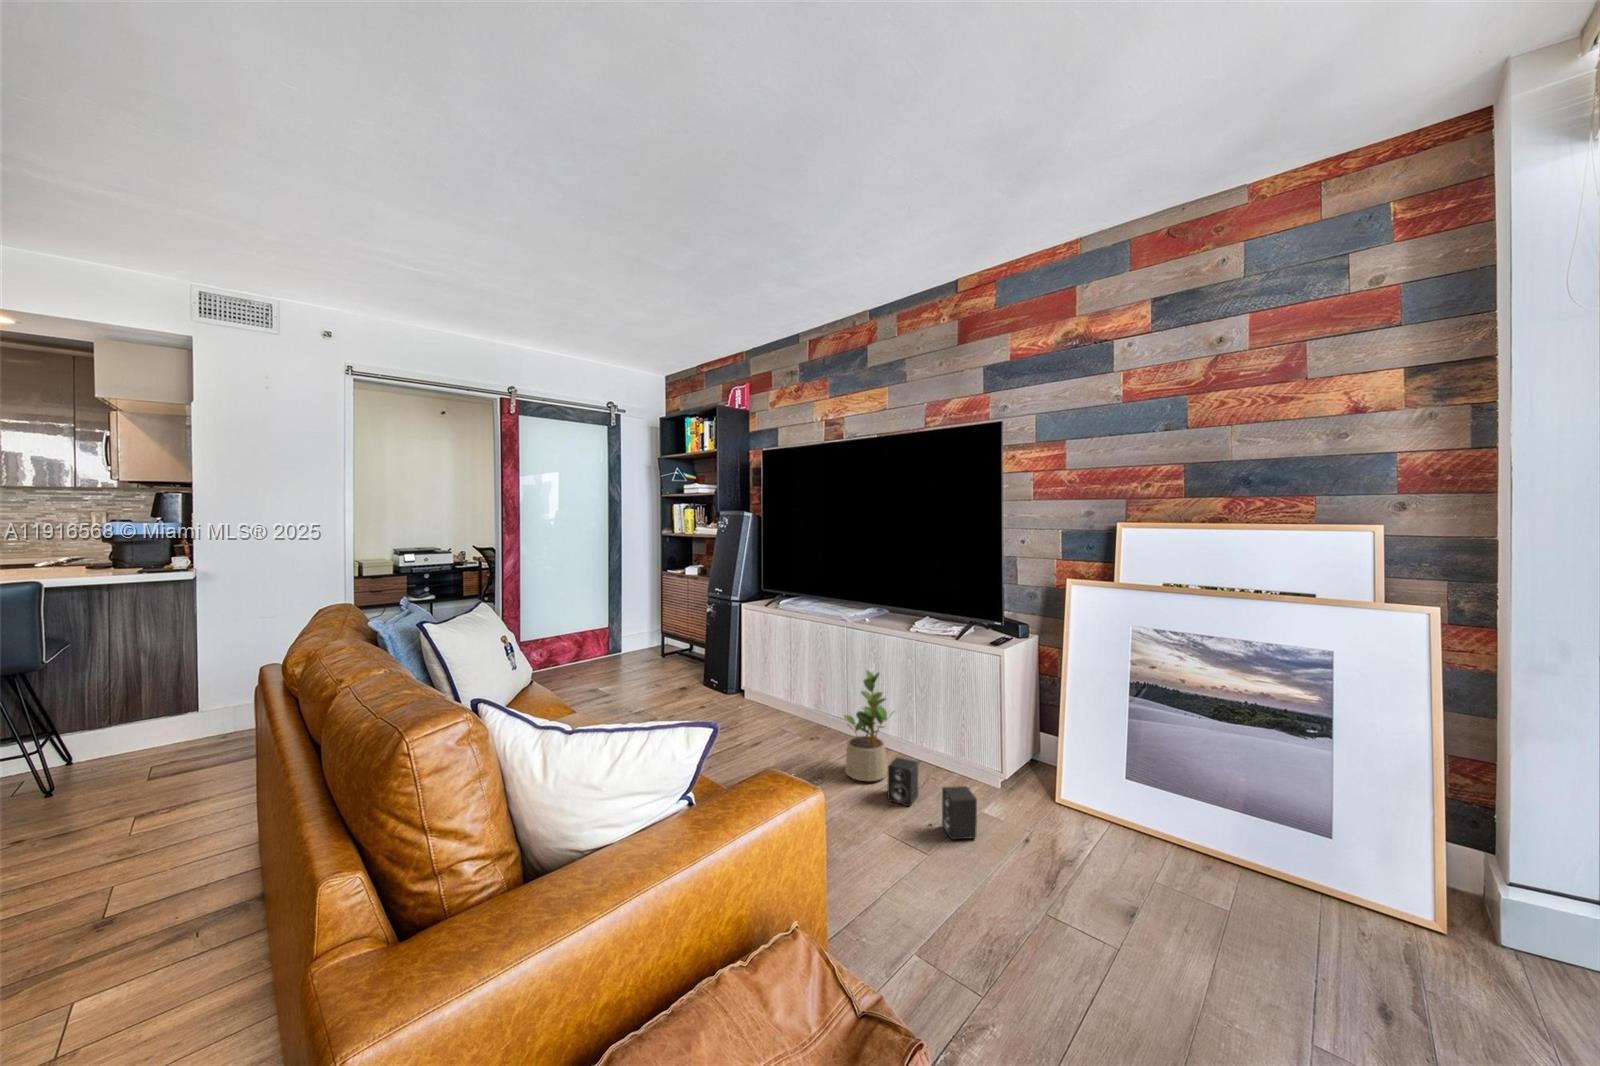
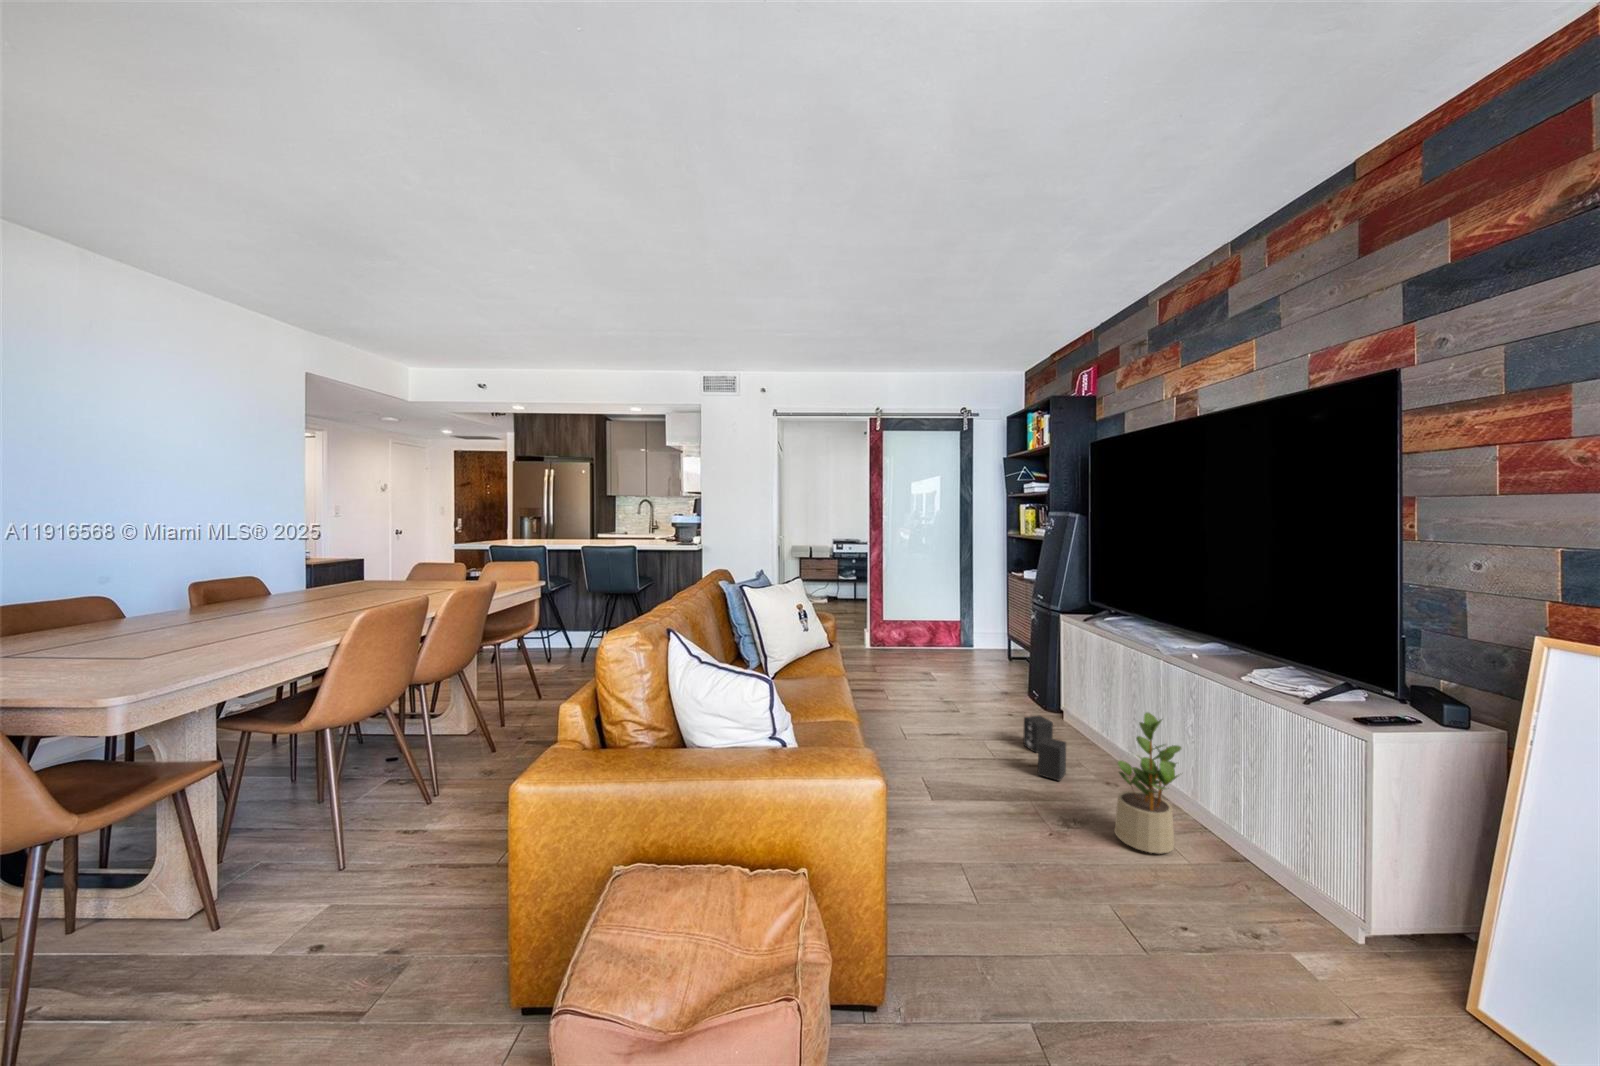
speaker: present [887,758,977,839] -> present [1023,716,1066,781]

